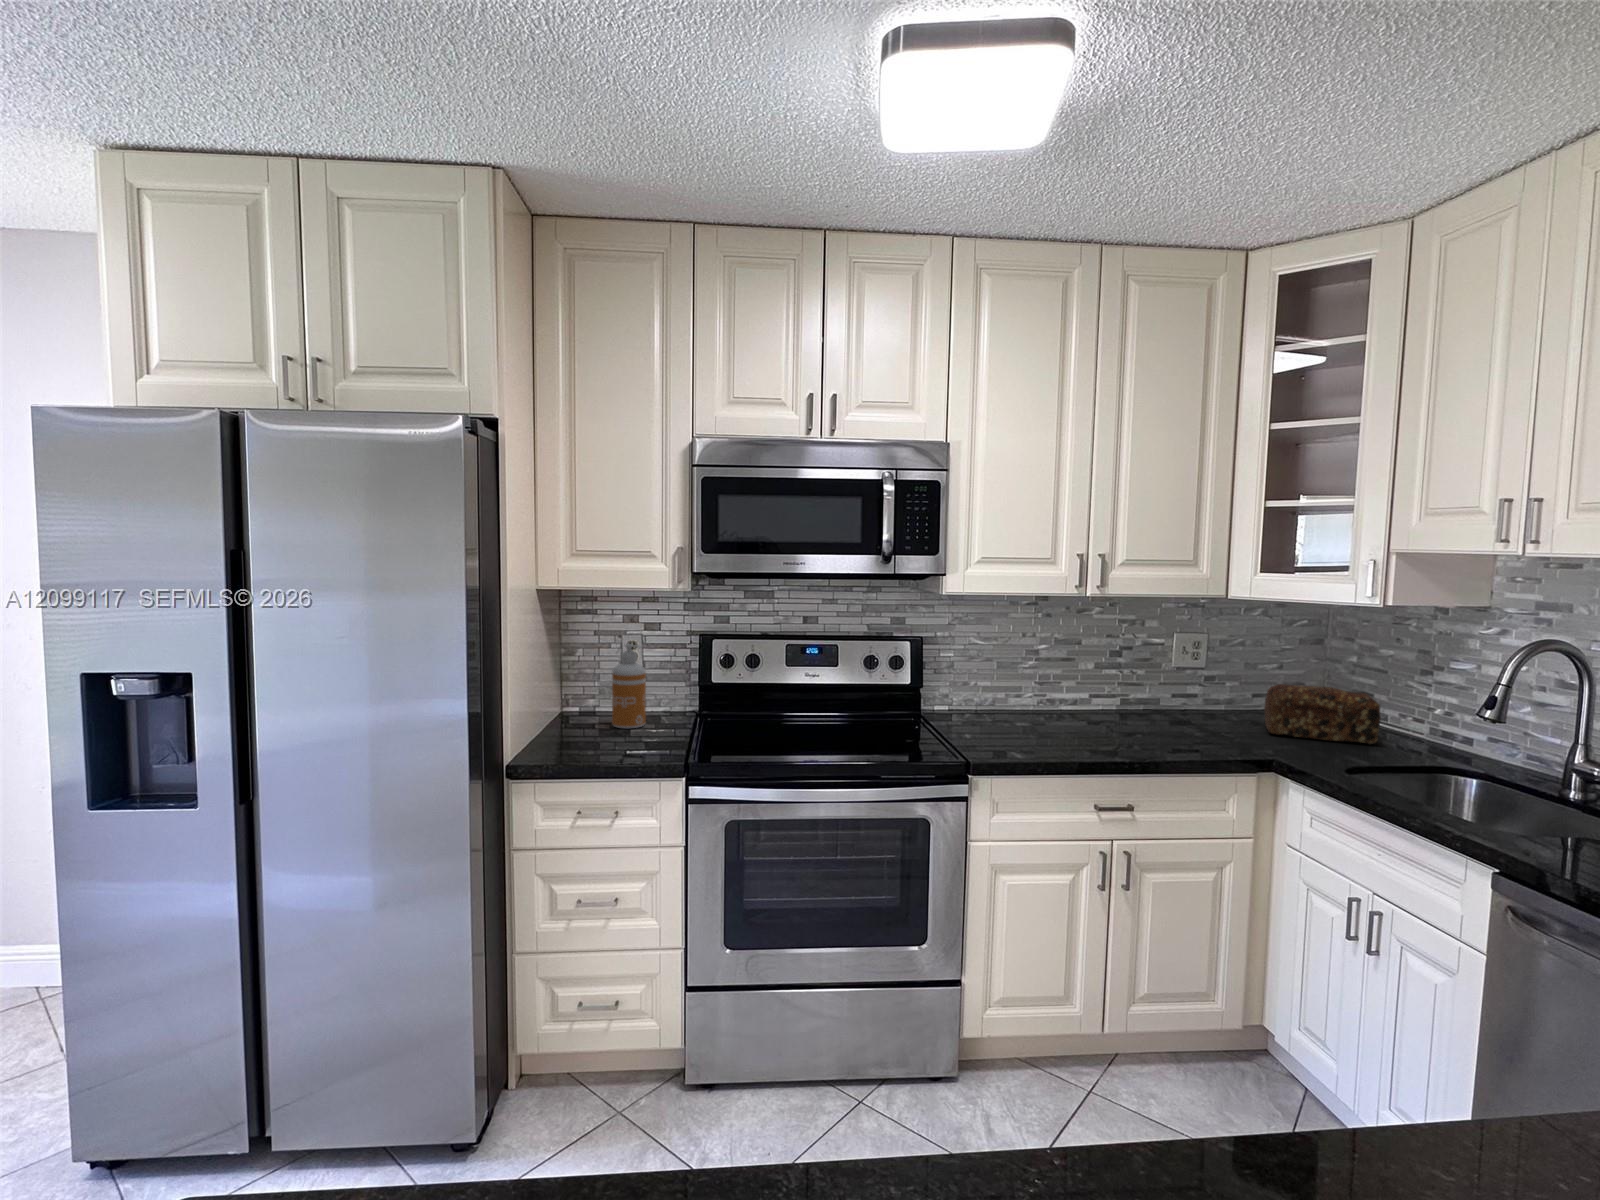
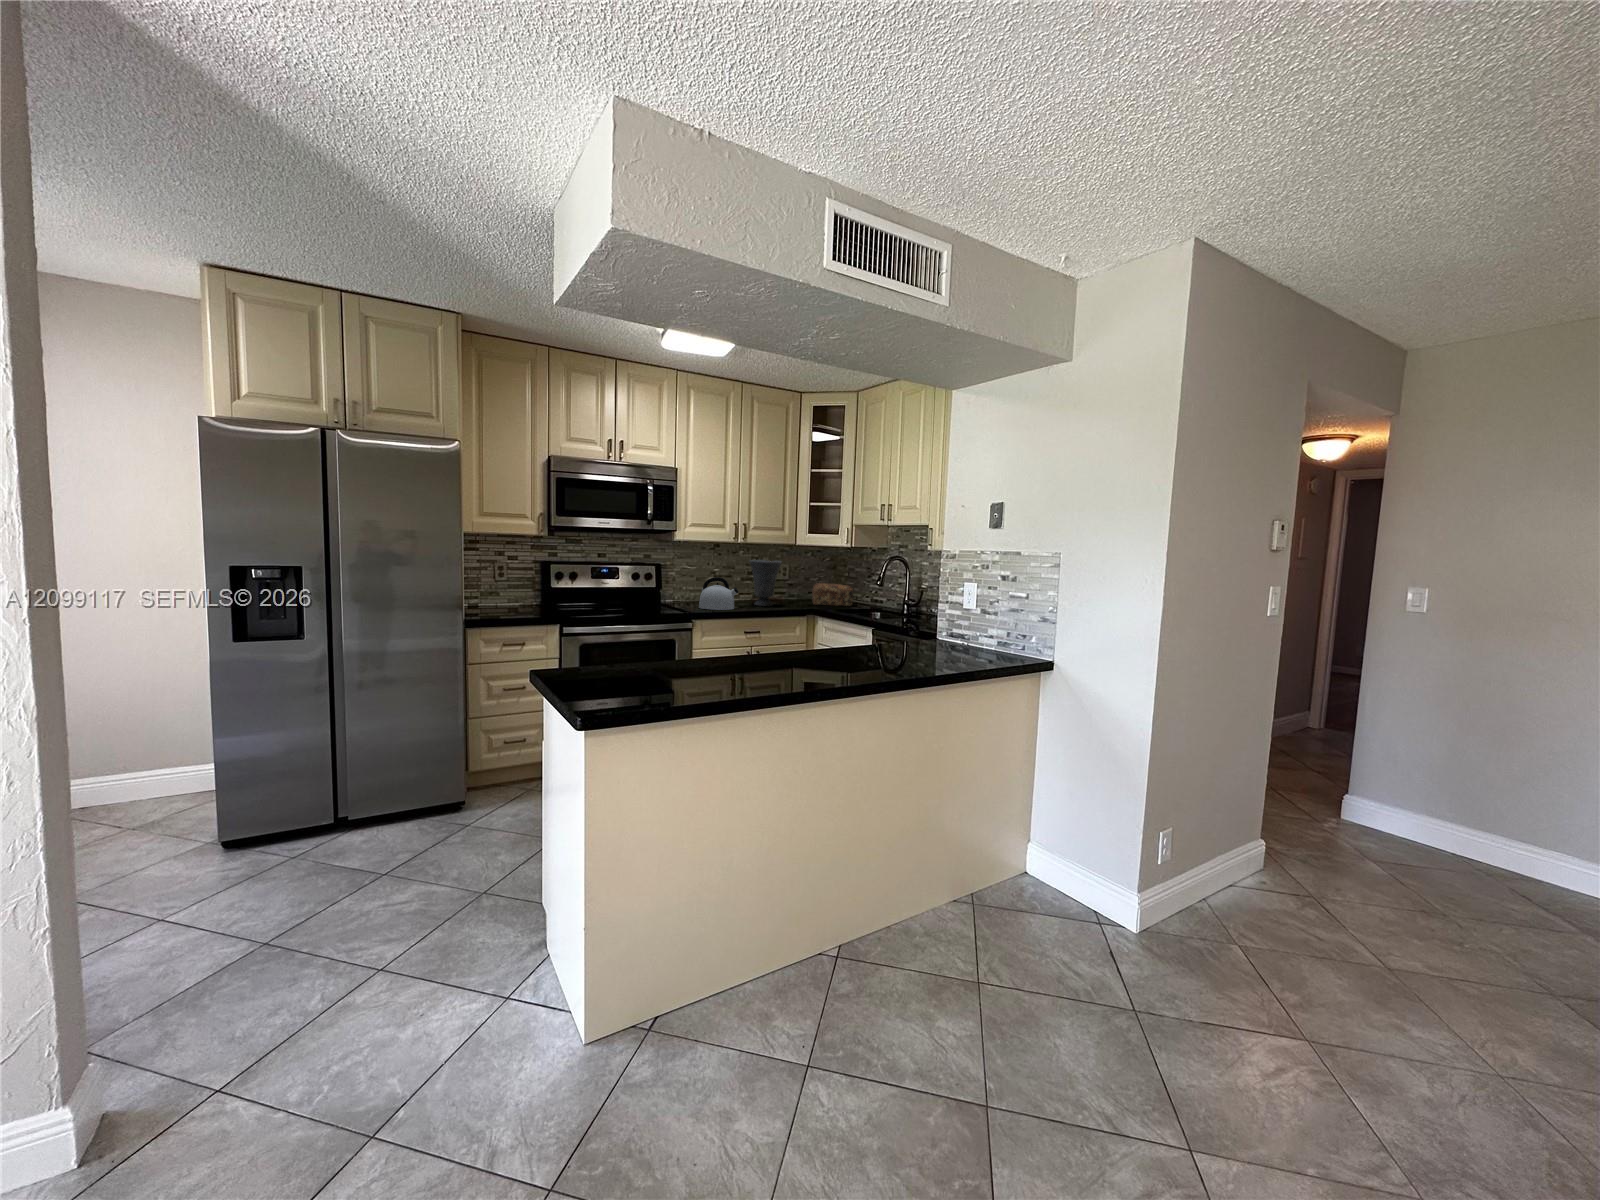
vase: none [1113,630,1191,733] -> present [750,560,782,606]
soap dispenser: present [612,644,646,729] -> none [495,566,514,611]
kettle: none [995,671,1084,746] -> present [699,577,738,610]

